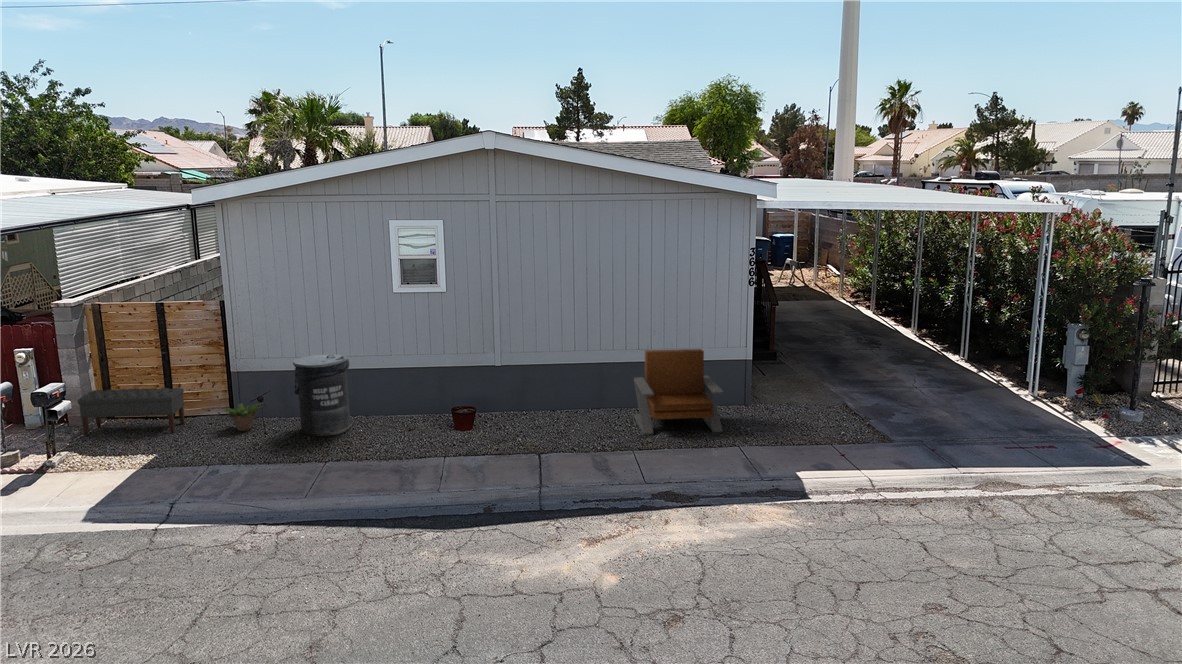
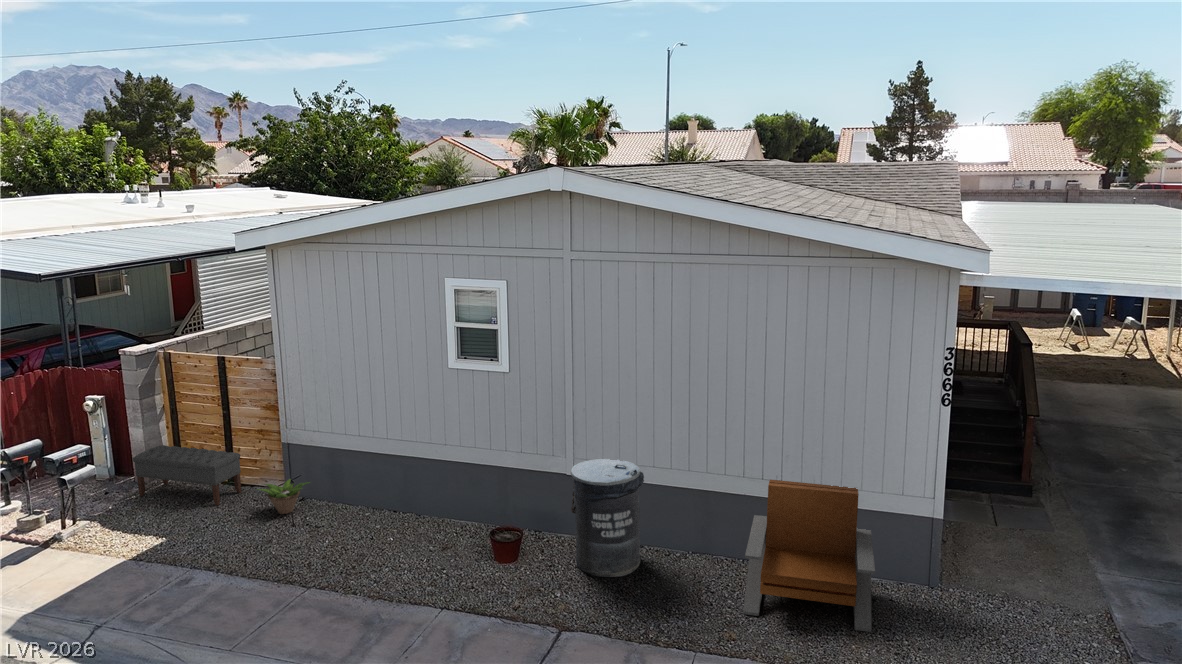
trash can: present [293,354,351,436] -> present [571,459,644,577]

